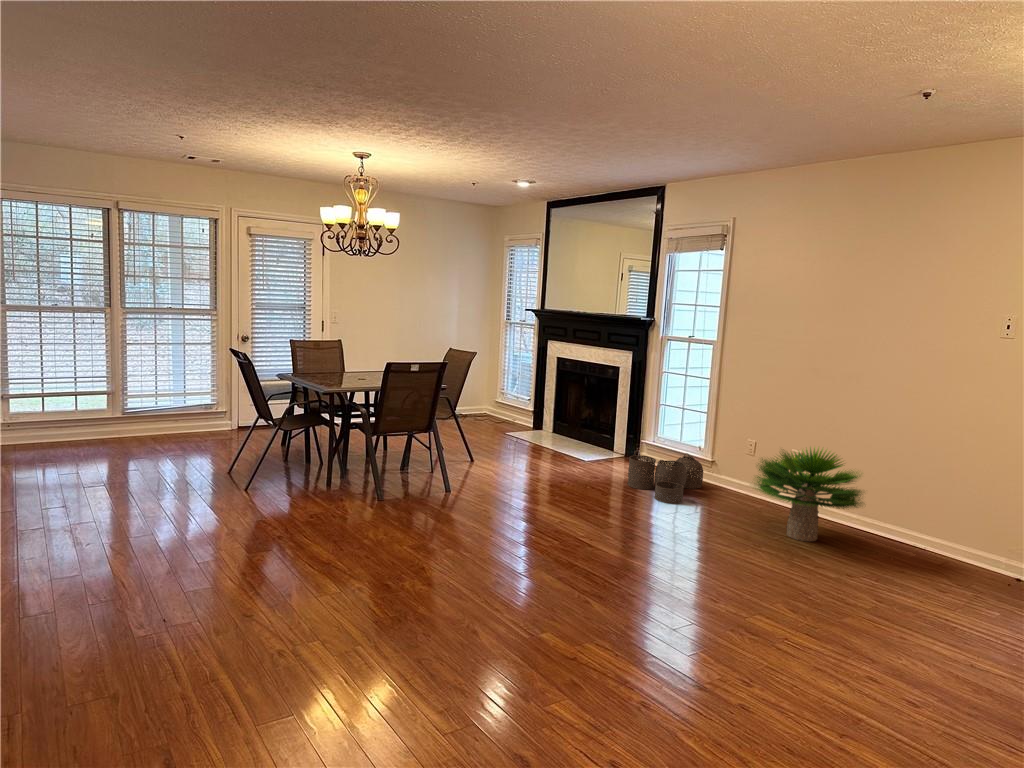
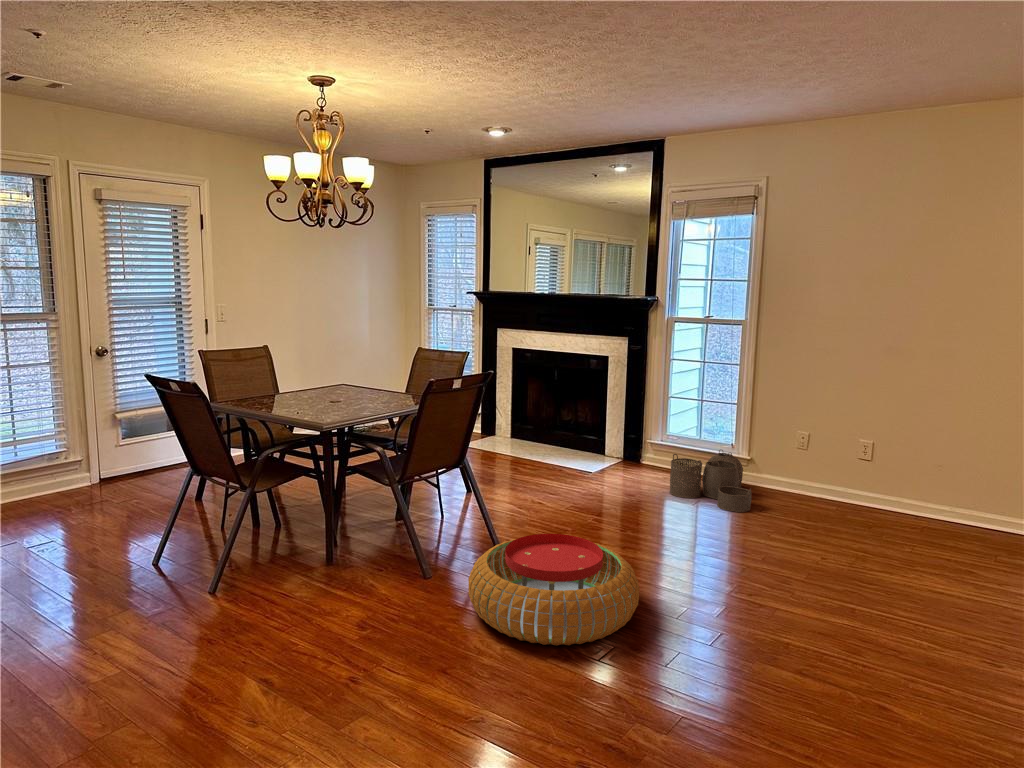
potted plant: present [756,448,863,541] -> none [843,430,986,537]
pouf: none [366,480,490,551] -> present [468,534,640,646]

